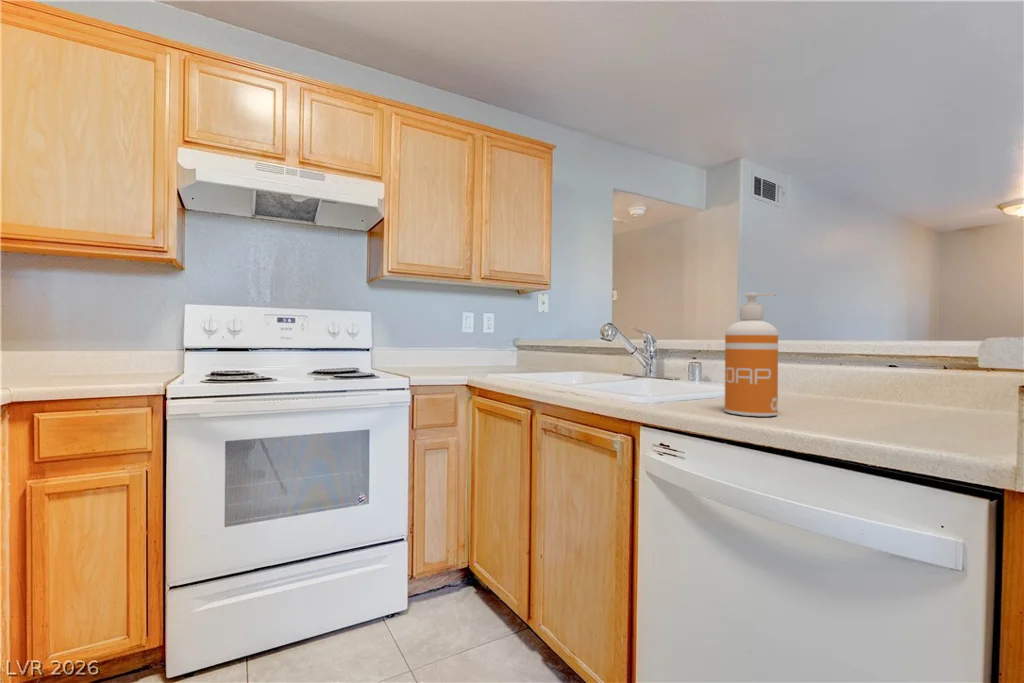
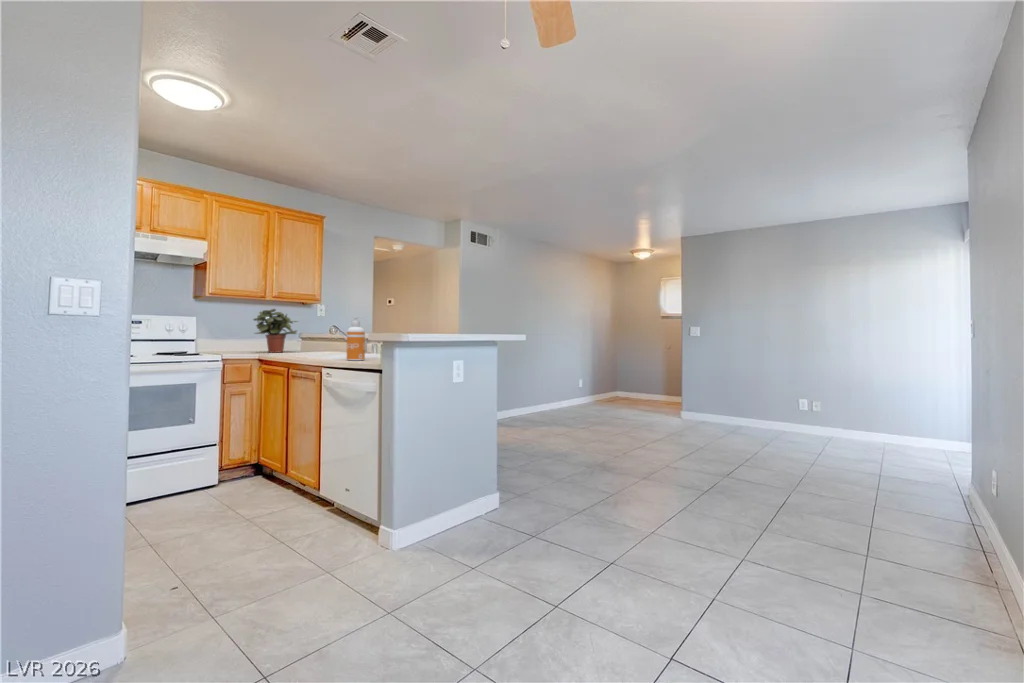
potted plant: none [452,297,522,370] -> present [254,309,297,353]

